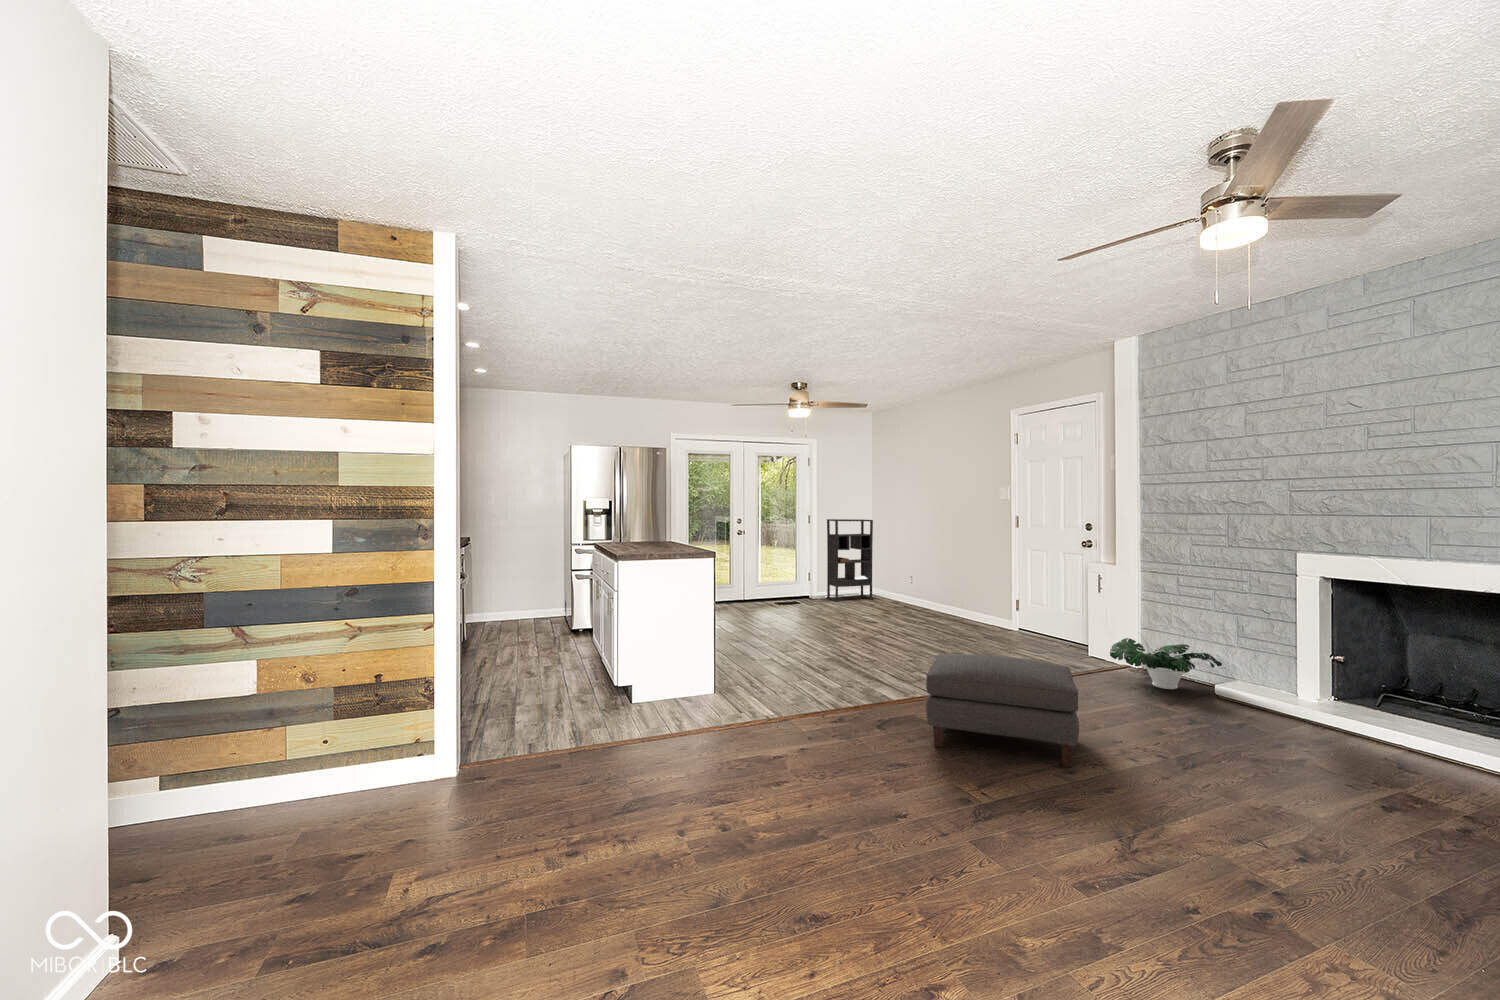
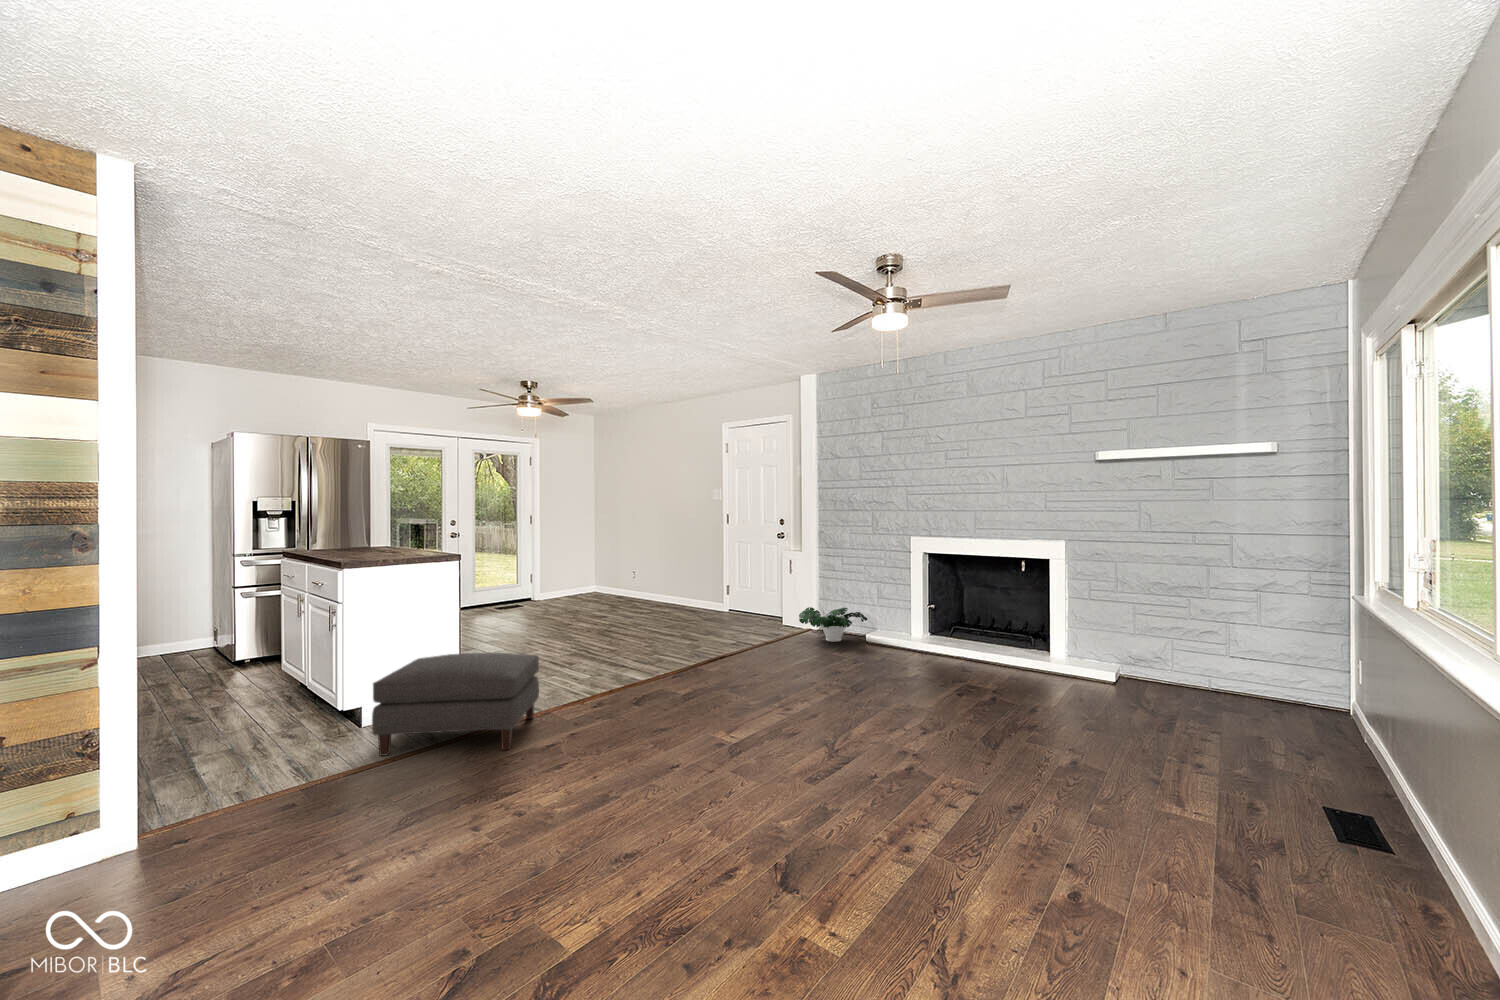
bookshelf: present [827,519,873,602] -> none [550,521,597,602]
ottoman: present [926,654,1079,767] -> present [372,653,539,756]

